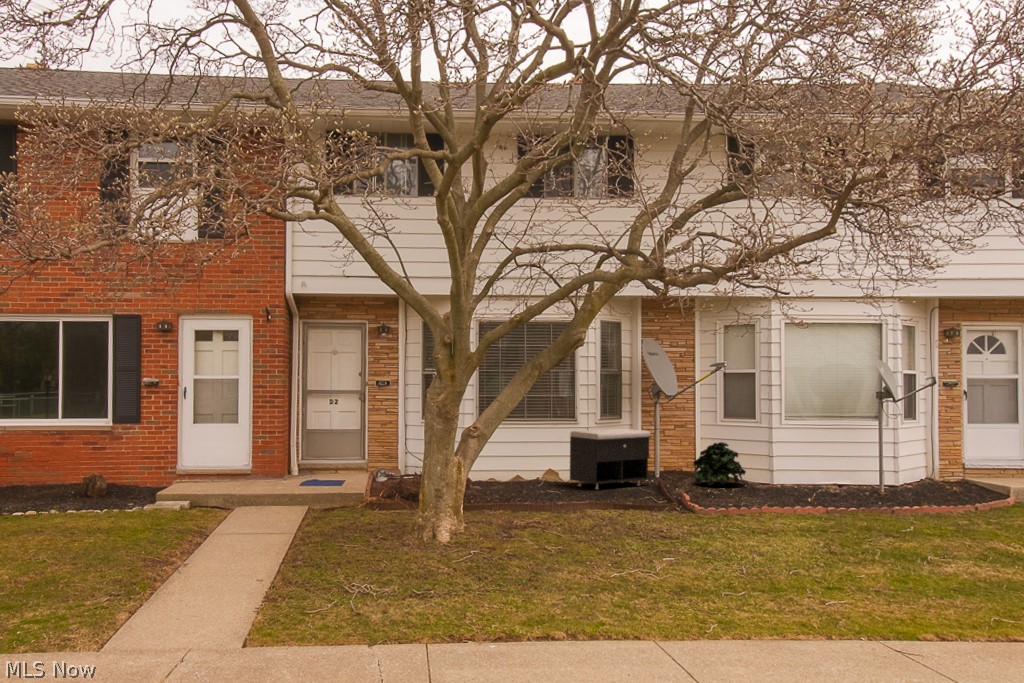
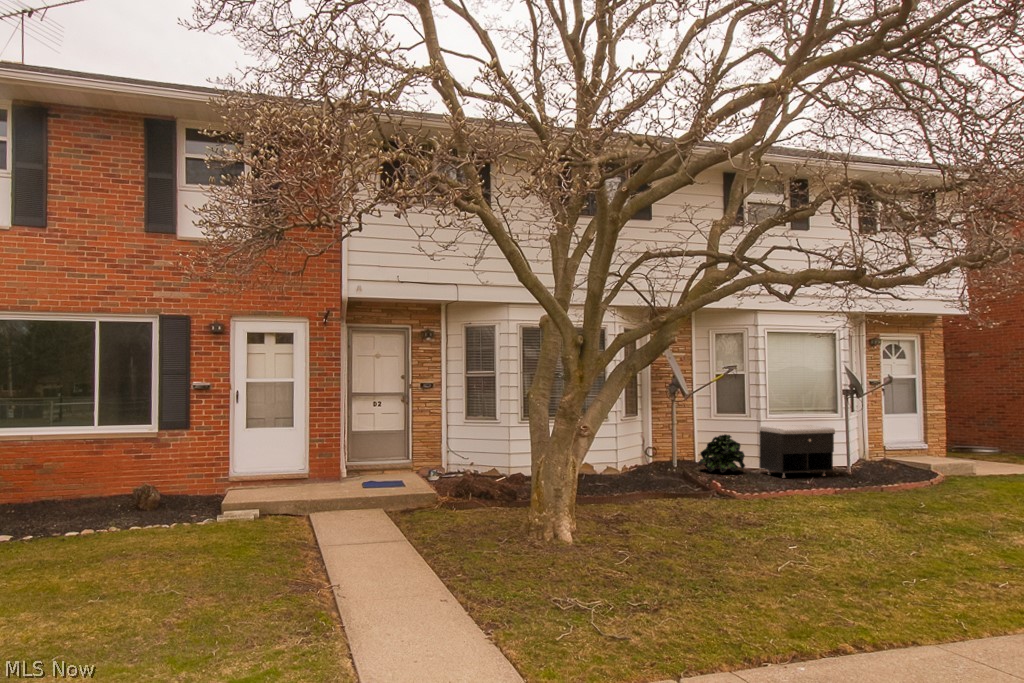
storage bench: present [570,429,651,489] -> present [760,425,835,478]

